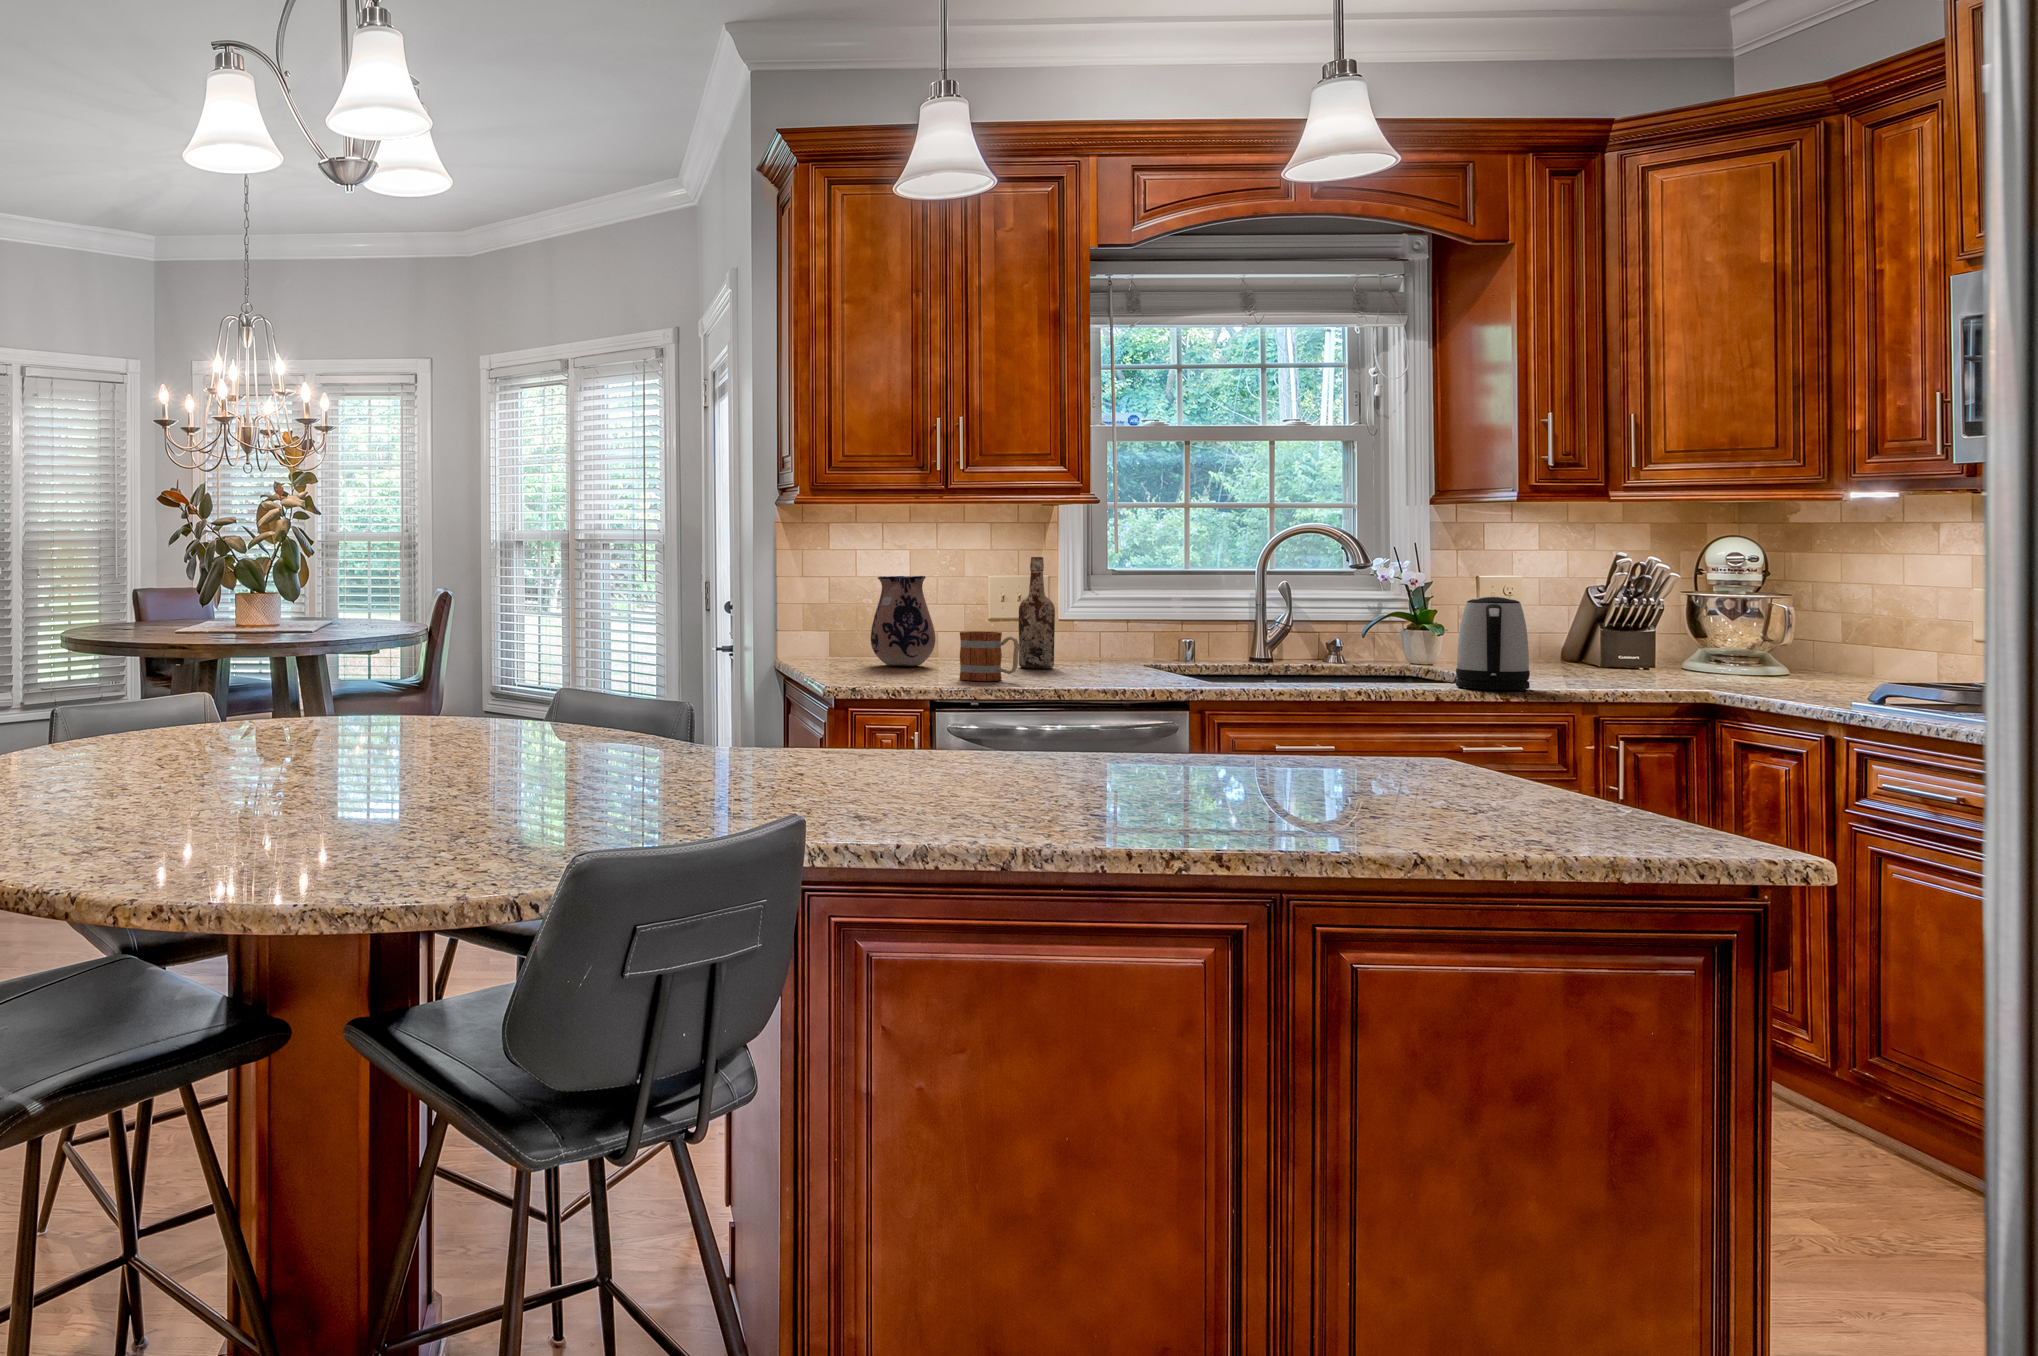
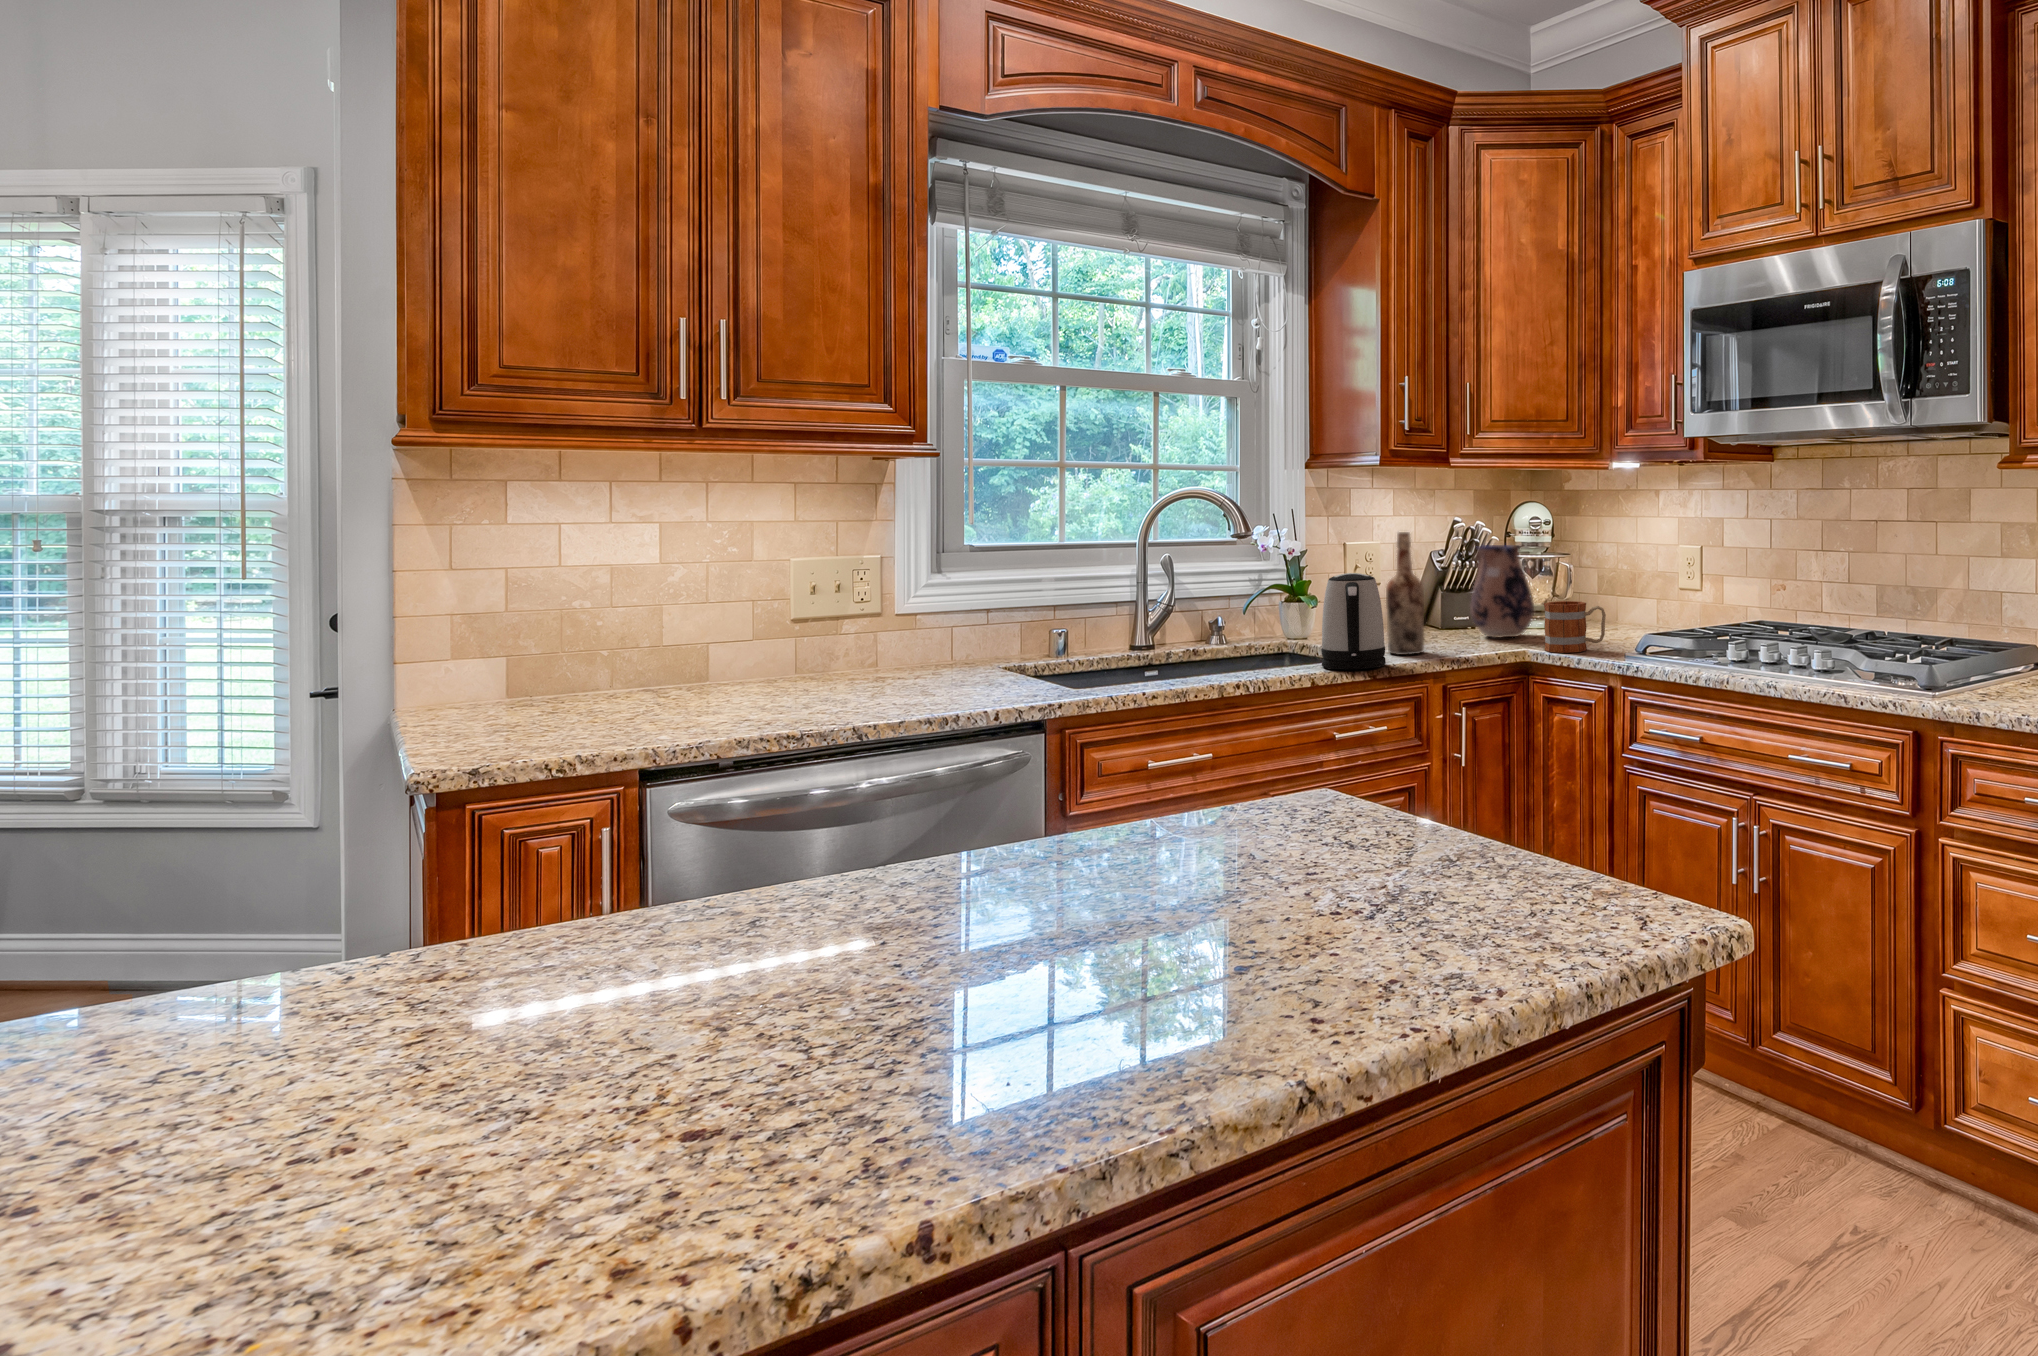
wine bottle: present [1019,557,1055,668] -> present [1386,532,1424,655]
ceramic pitcher: present [871,576,935,666] -> present [1470,545,1534,638]
mug: present [959,631,1019,681] -> present [1544,601,1606,653]

